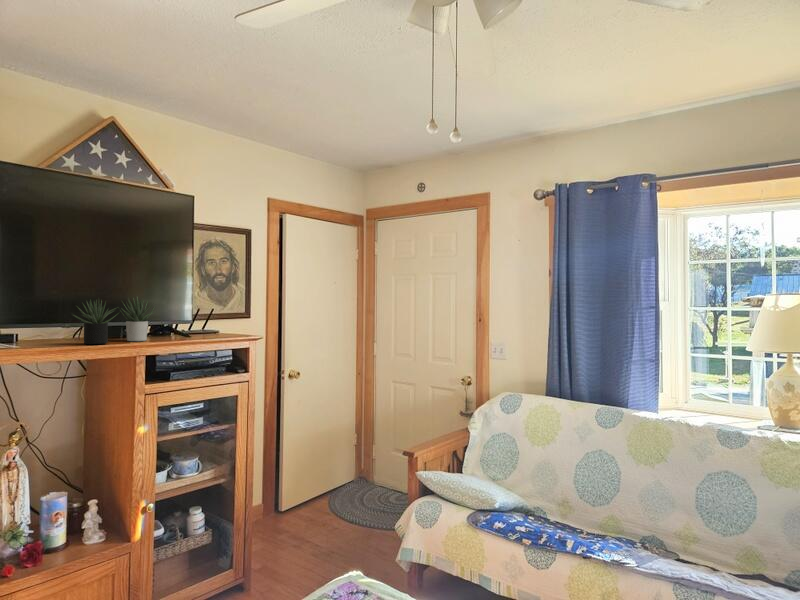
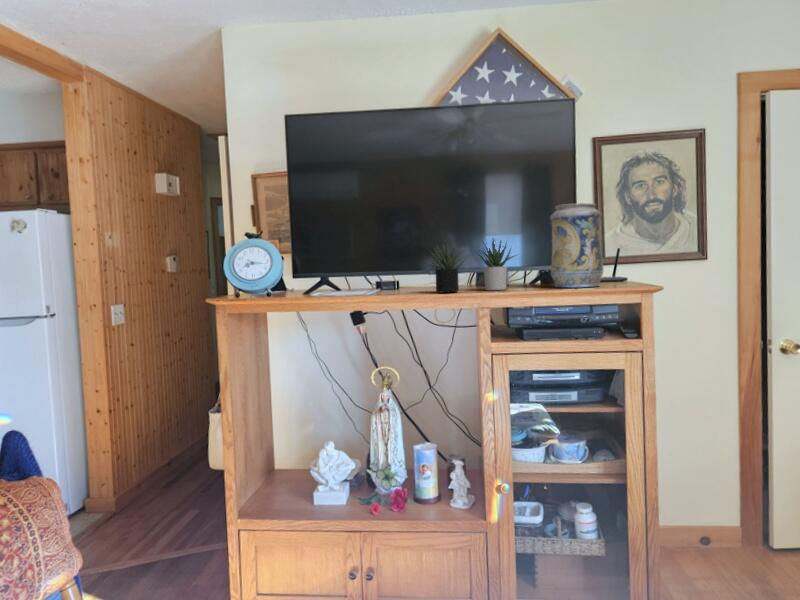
decorative vase: none [180,276,220,338] -> present [551,203,604,287]

